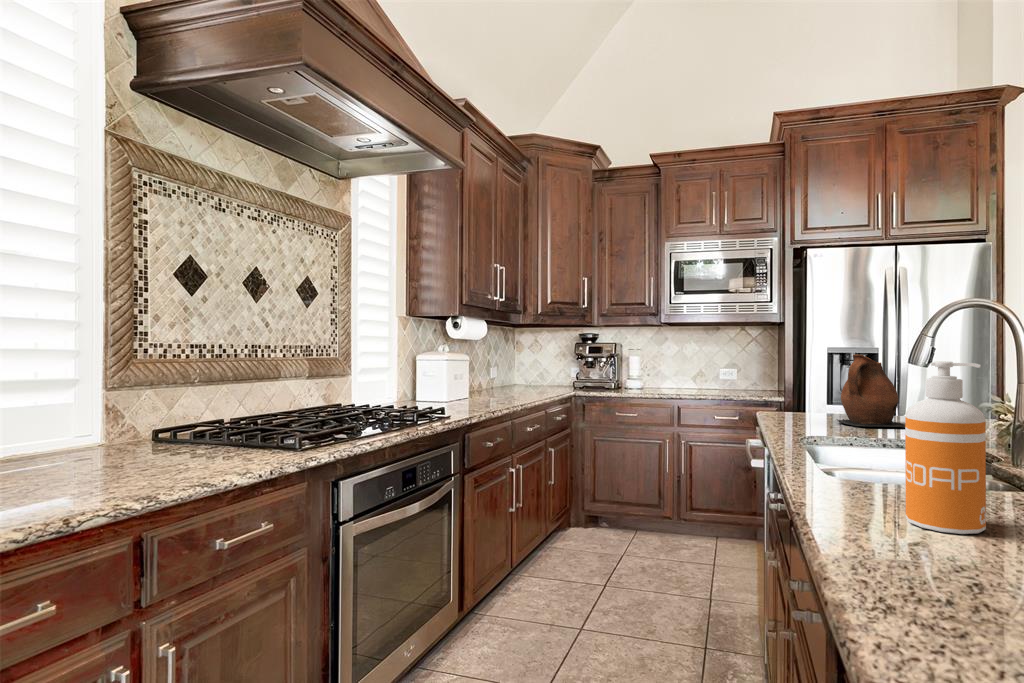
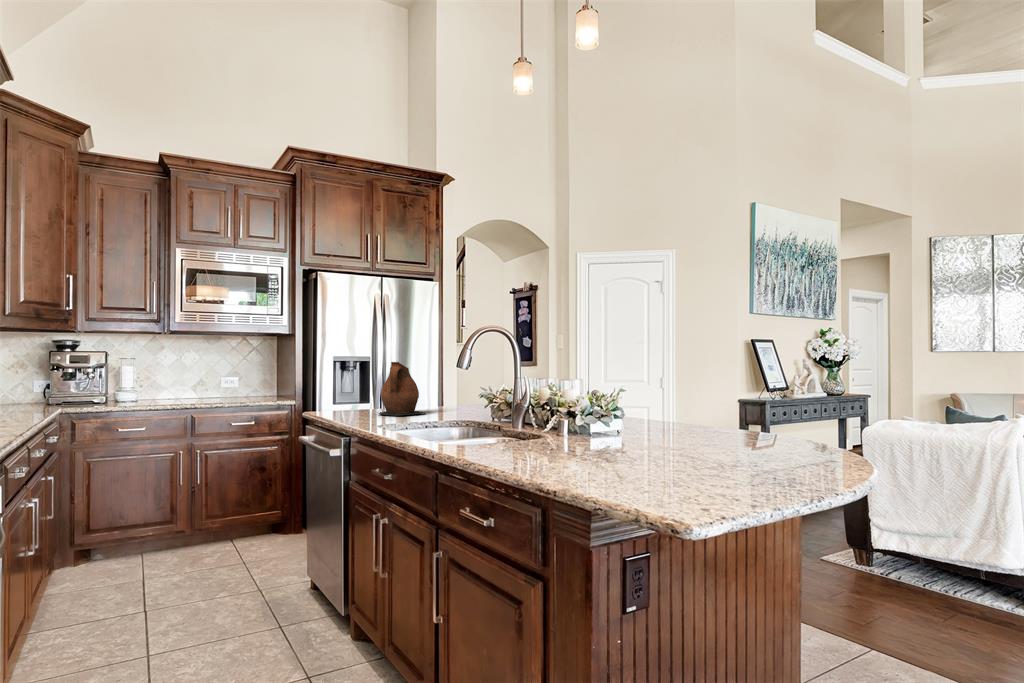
soap dispenser: present [905,361,986,534] -> none [511,366,547,462]

